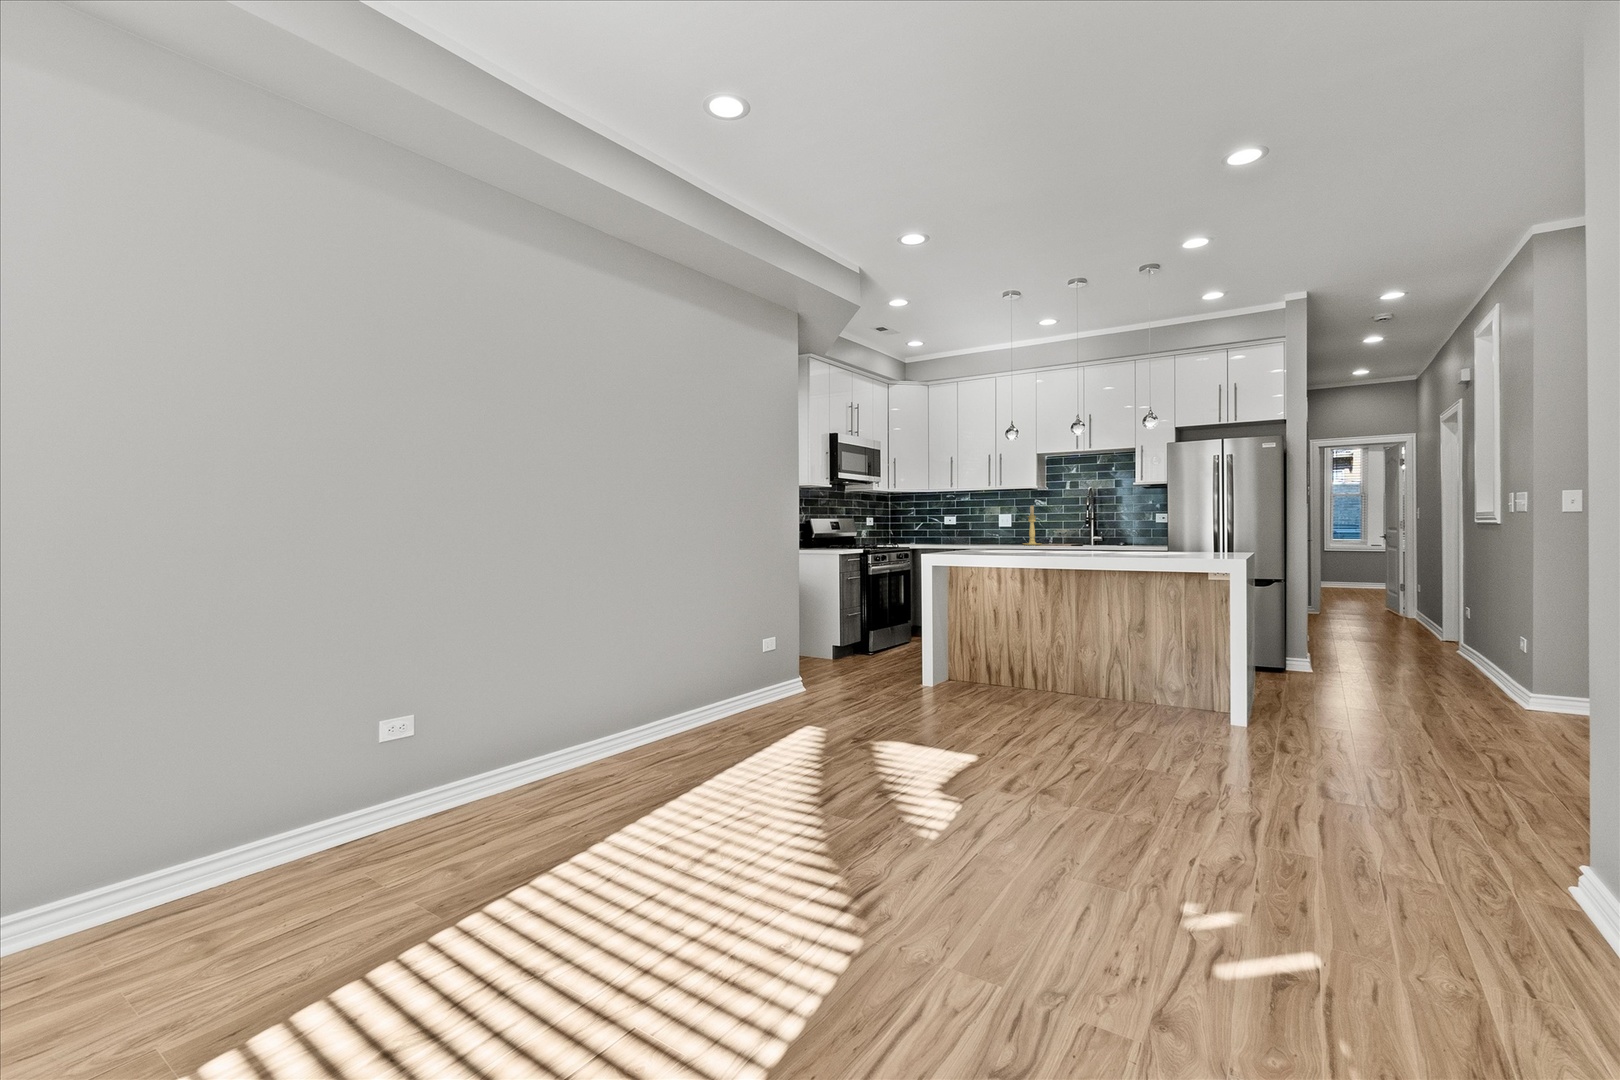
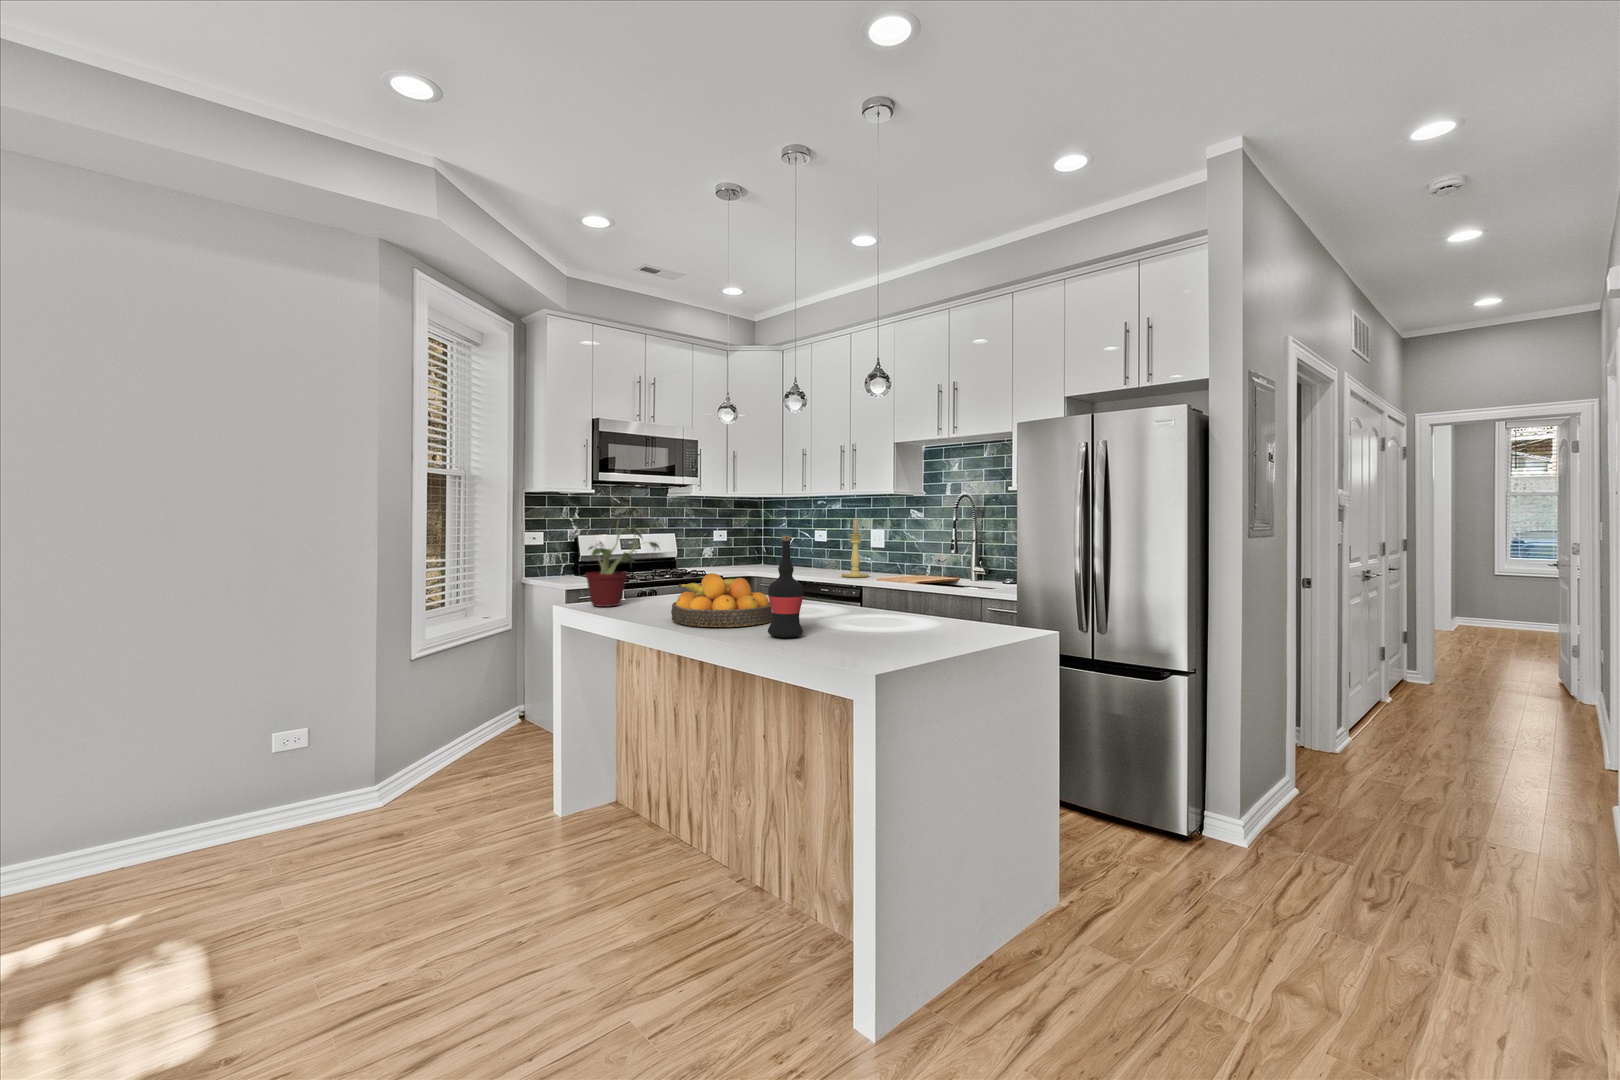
potted plant: none [960,504,1002,556] -> present [585,519,659,607]
wine bottle: none [1133,508,1153,558] -> present [768,536,804,637]
fruit bowl: none [1049,532,1109,557] -> present [671,573,772,627]

